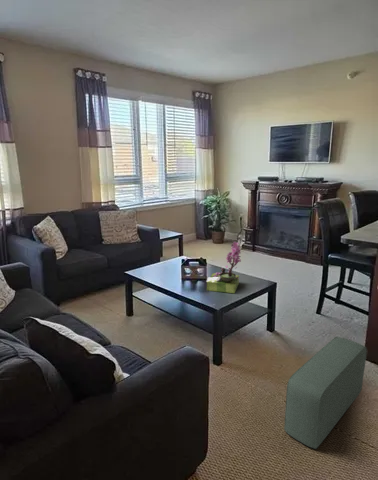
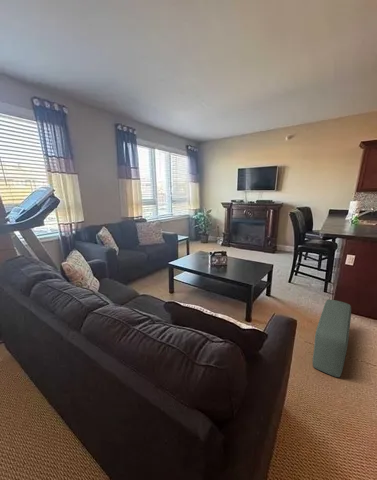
flower arrangement: present [207,242,241,293] -> none [230,239,254,274]

